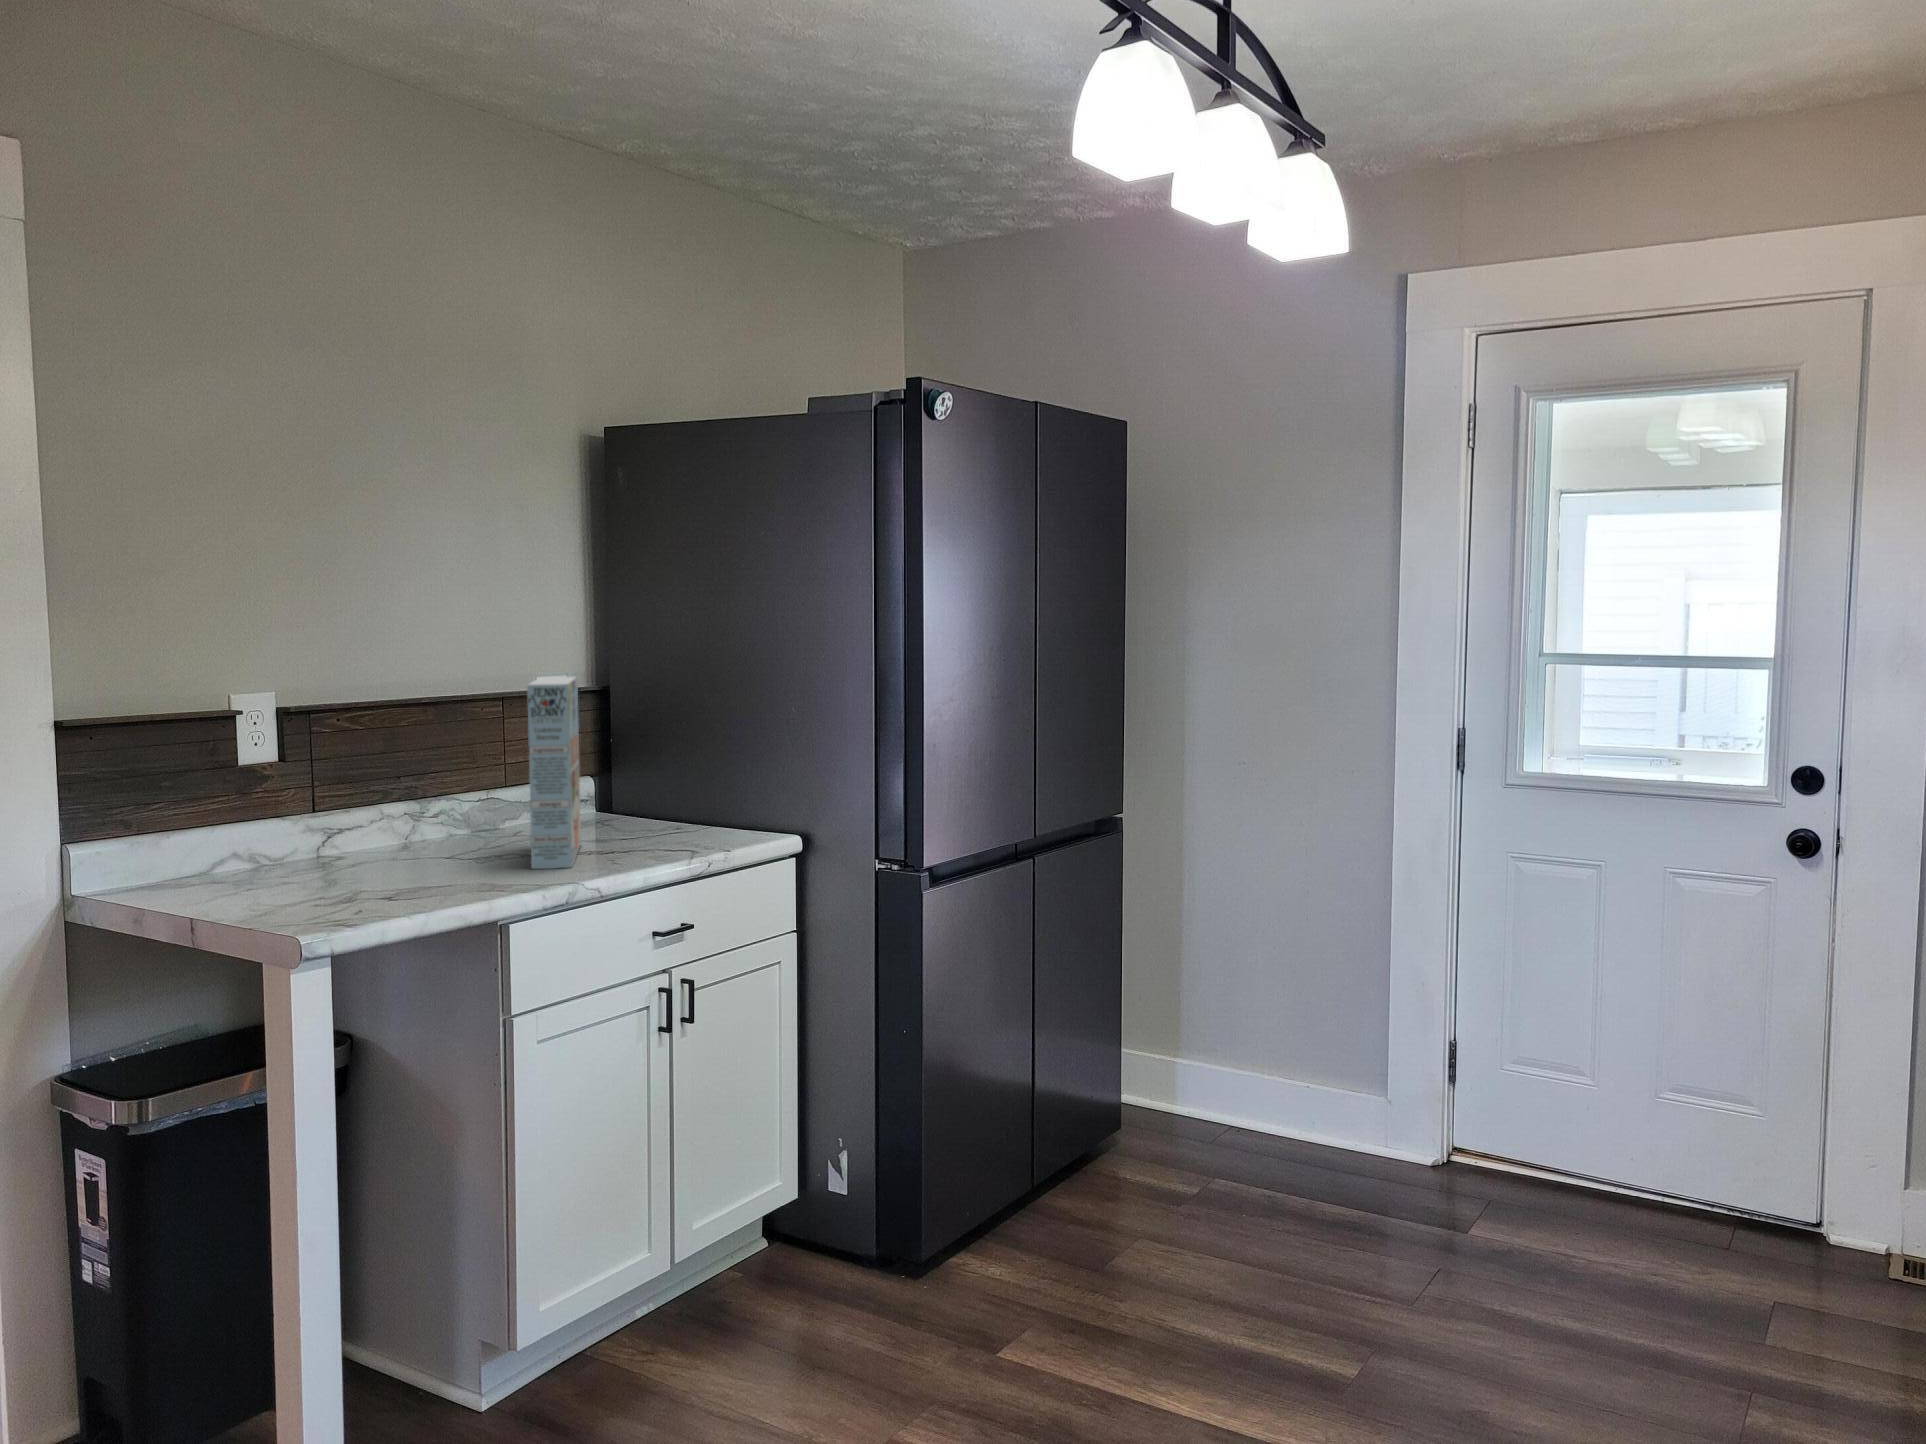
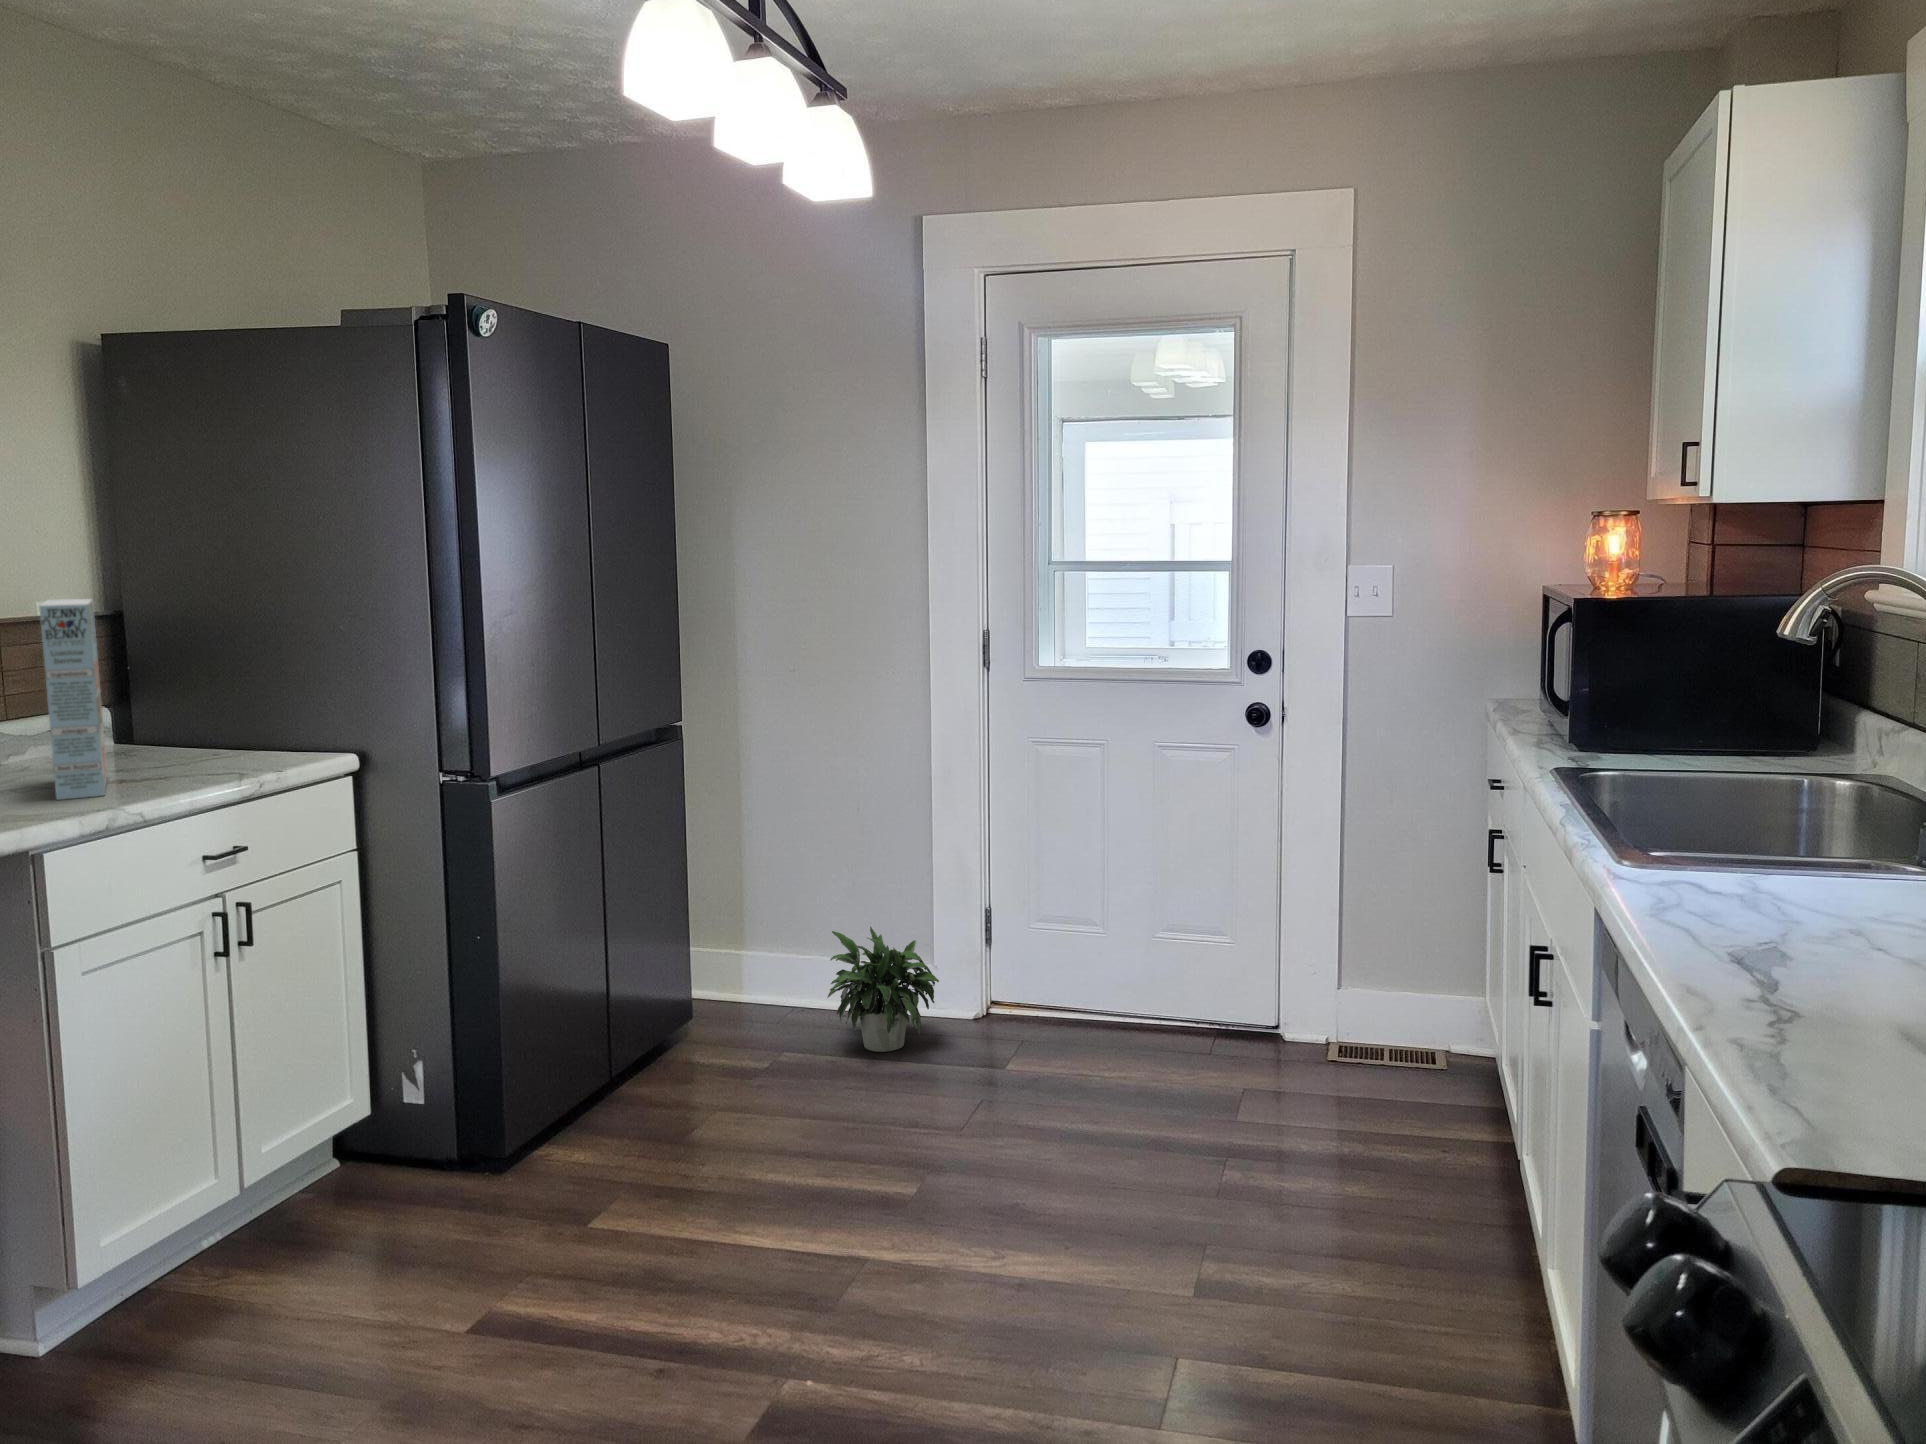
potted plant: none [1265,1050,1393,1194] -> present [827,927,939,1052]

